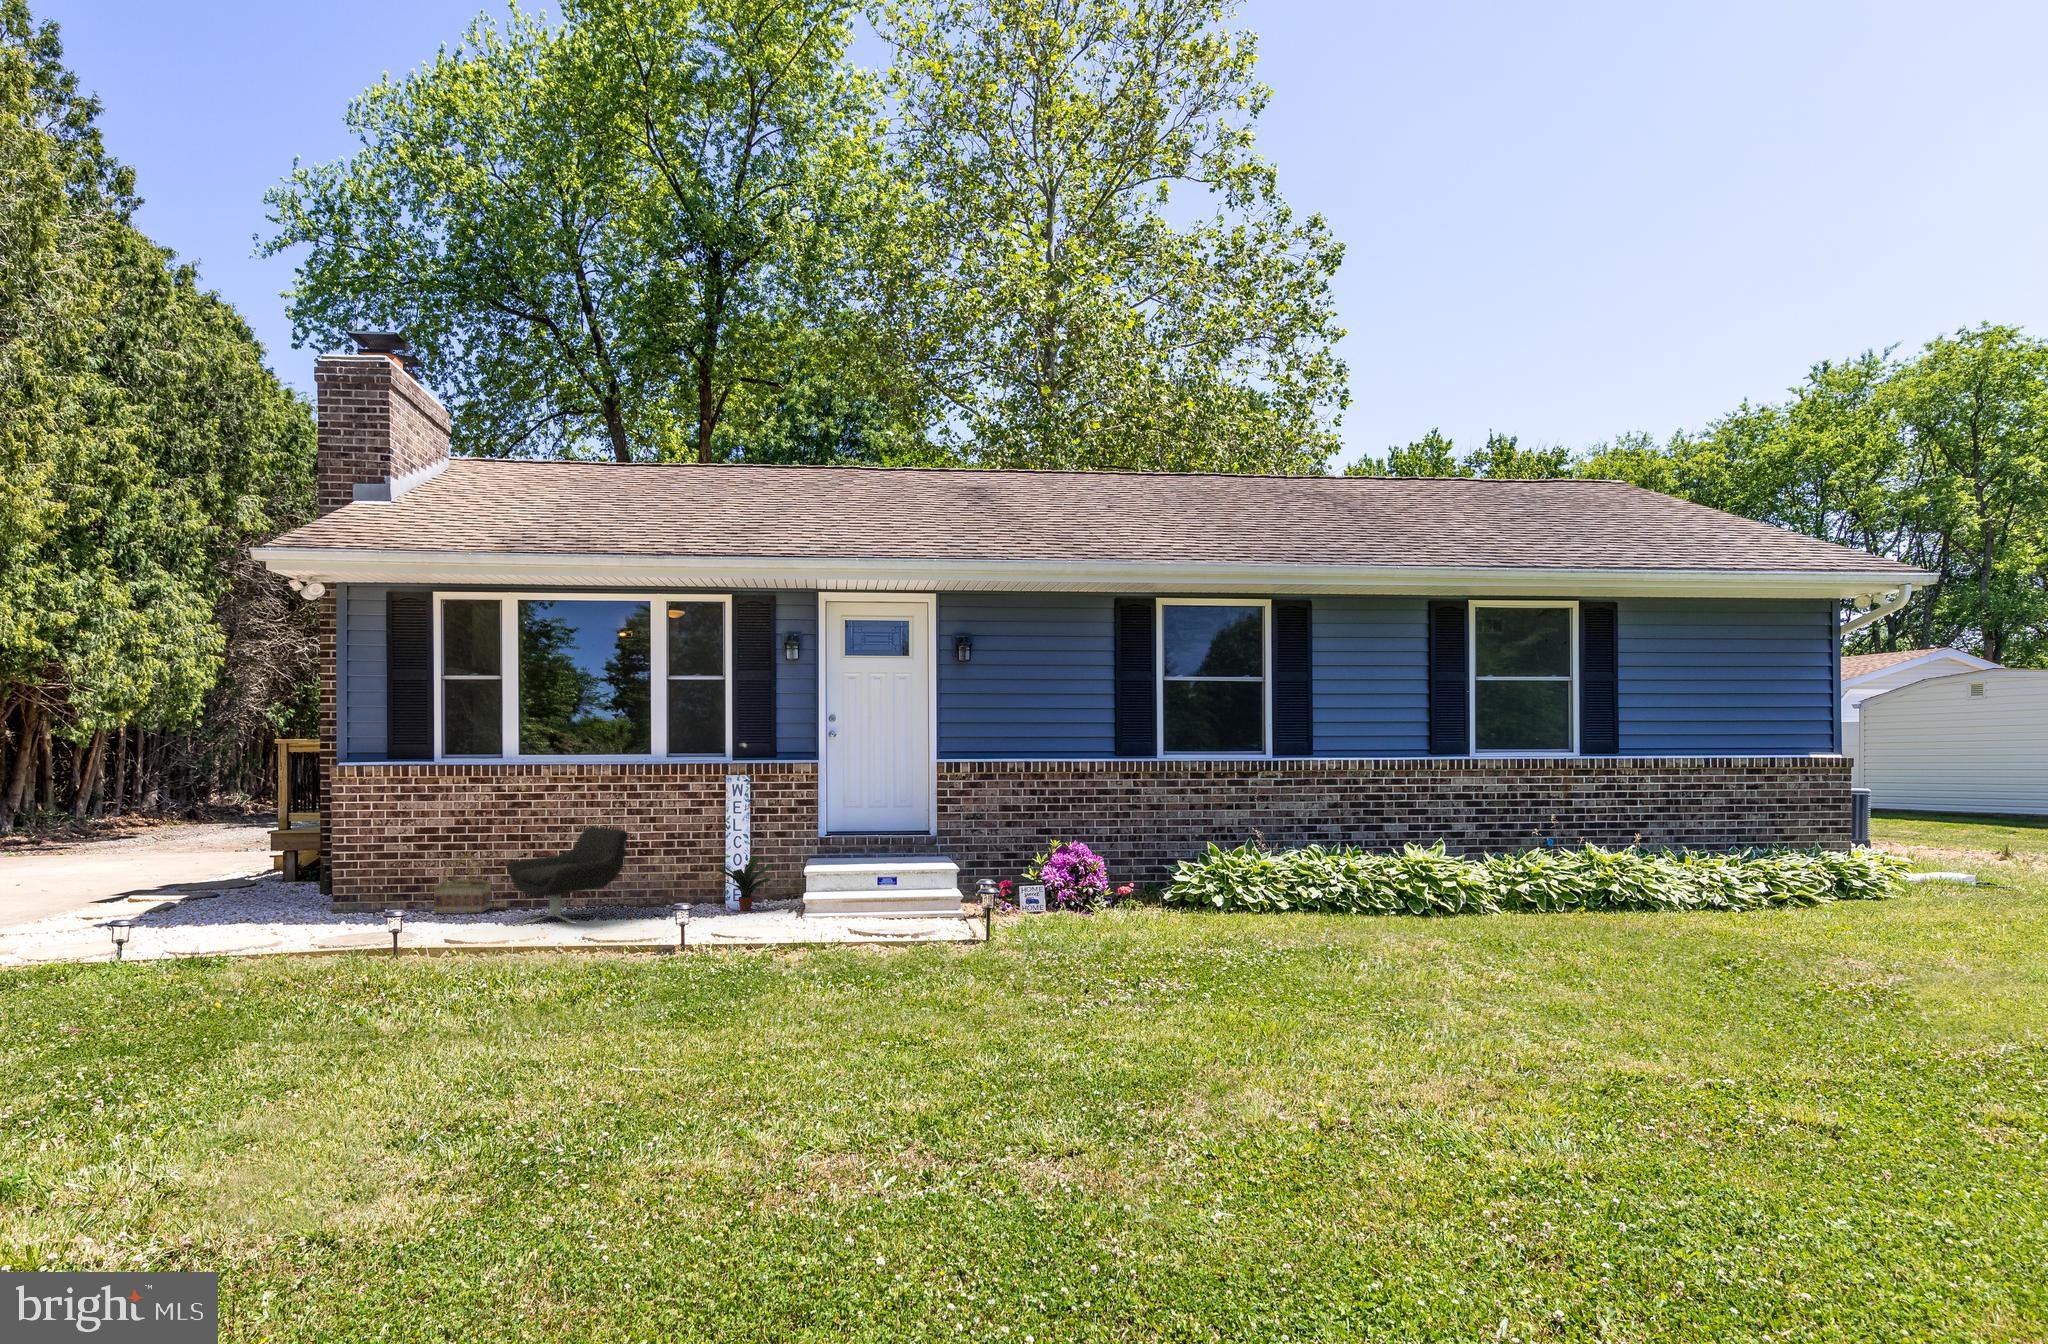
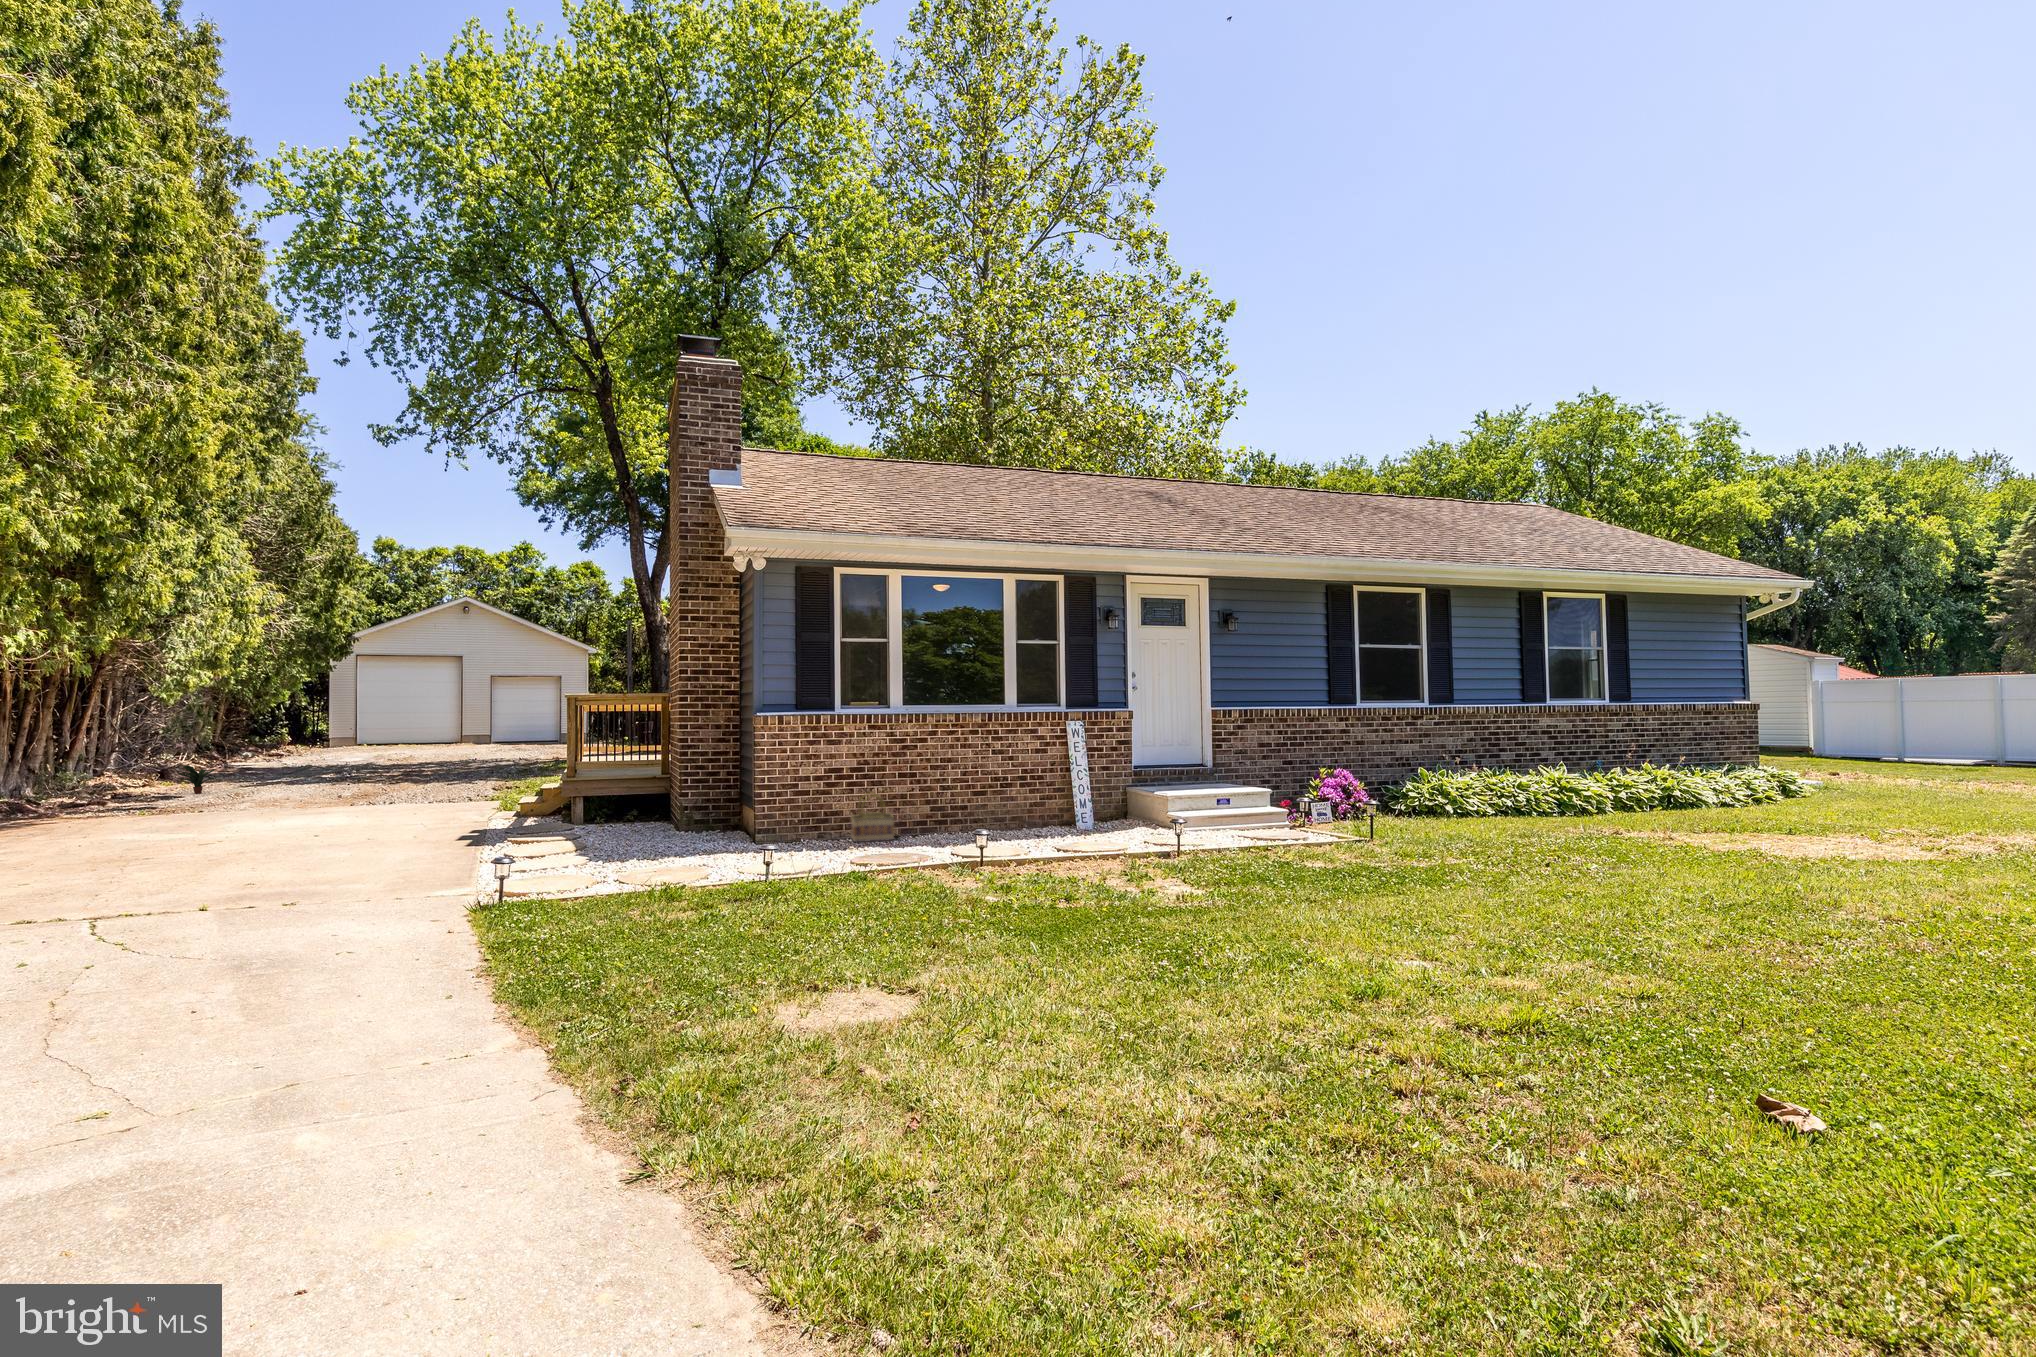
lounge chair: present [506,826,628,925] -> none [922,765,1020,849]
potted plant: present [718,856,772,911] -> present [178,765,217,794]

